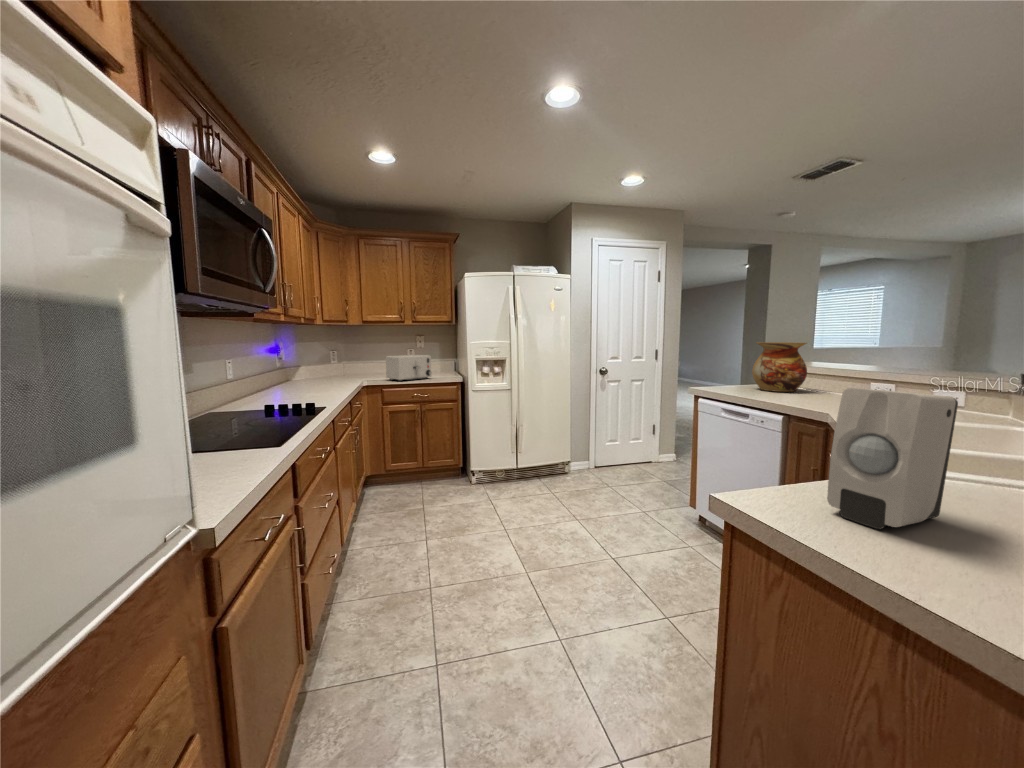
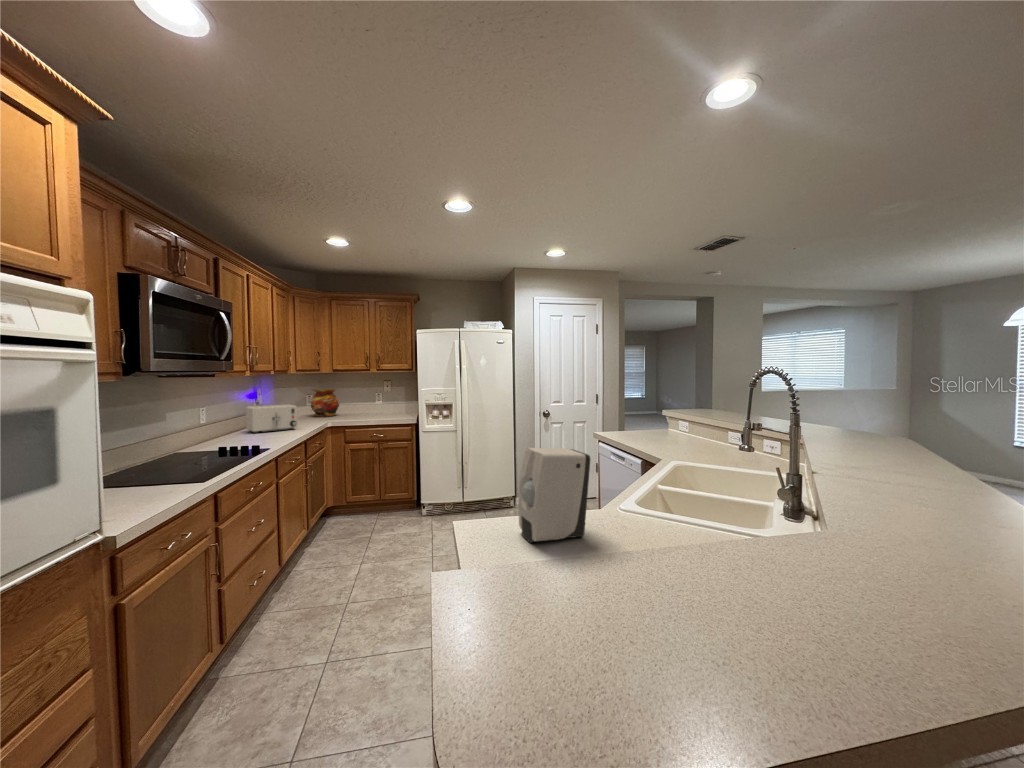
vase: present [752,342,807,392] -> present [311,389,339,417]
toaster: present [386,355,432,381] -> present [246,404,297,433]

